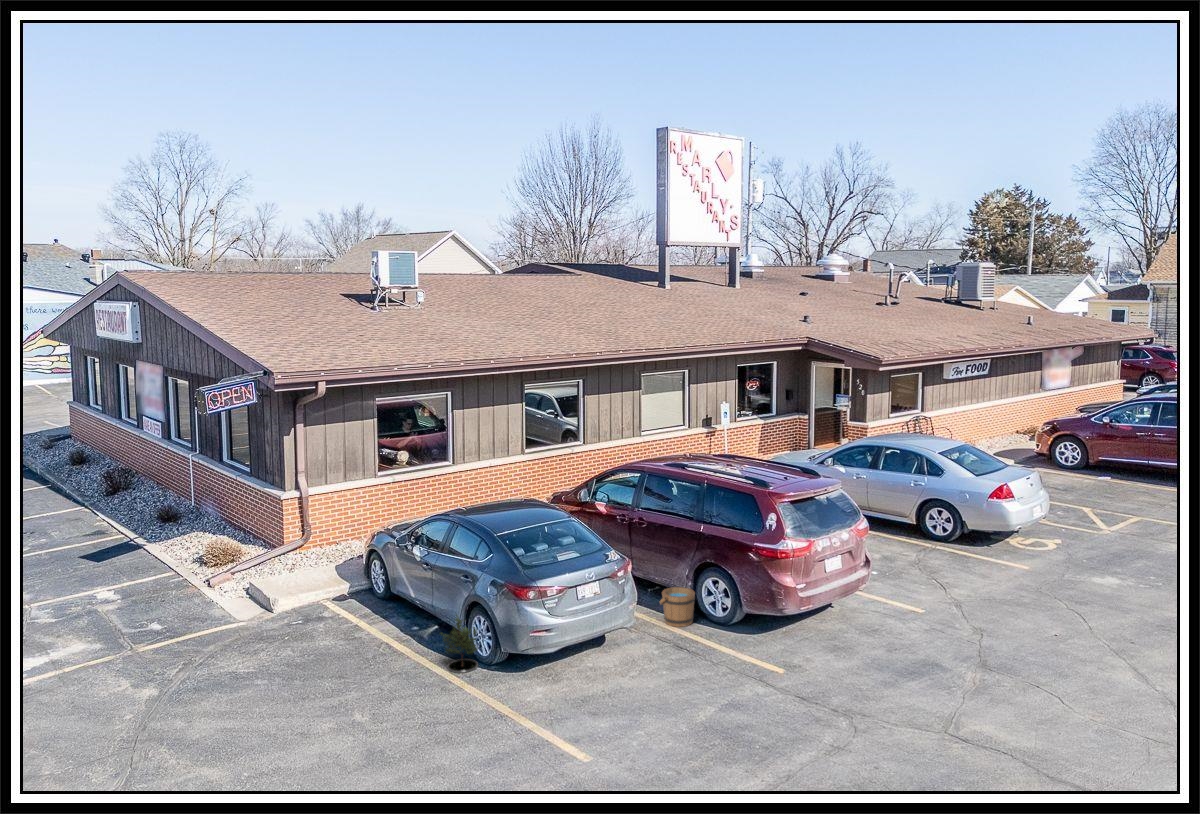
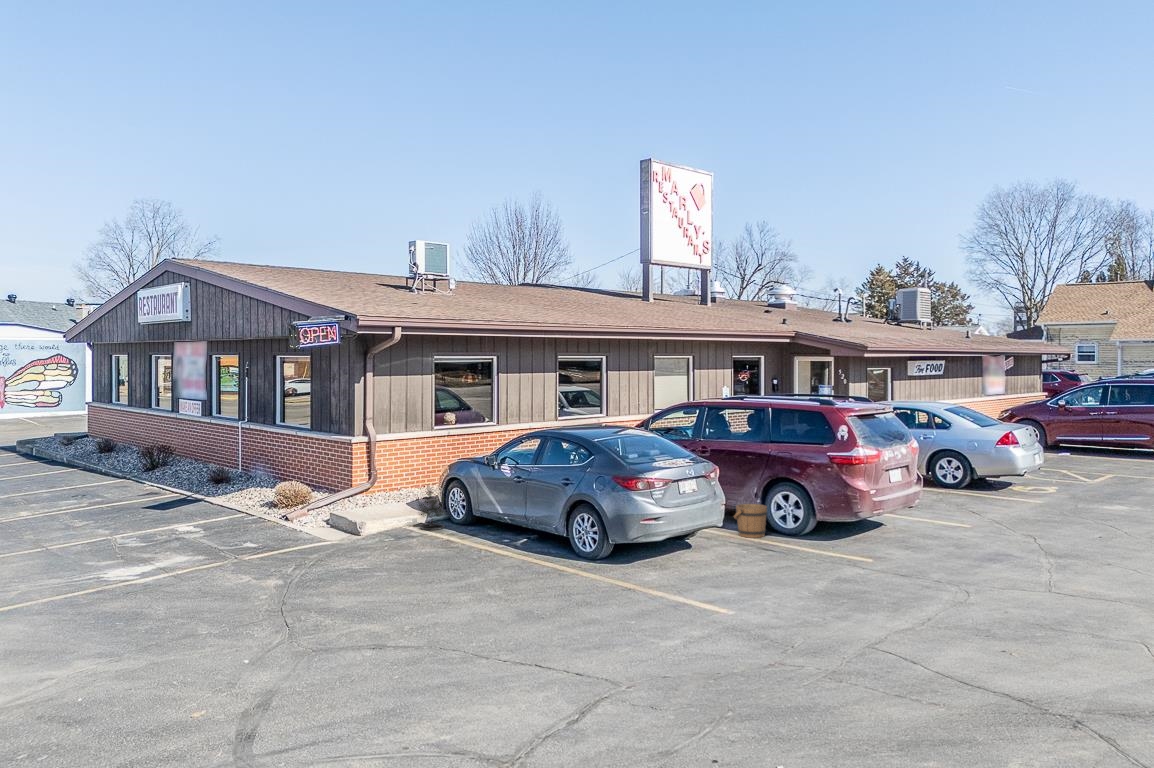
potted tree: present [444,616,478,673] -> present [418,489,444,530]

